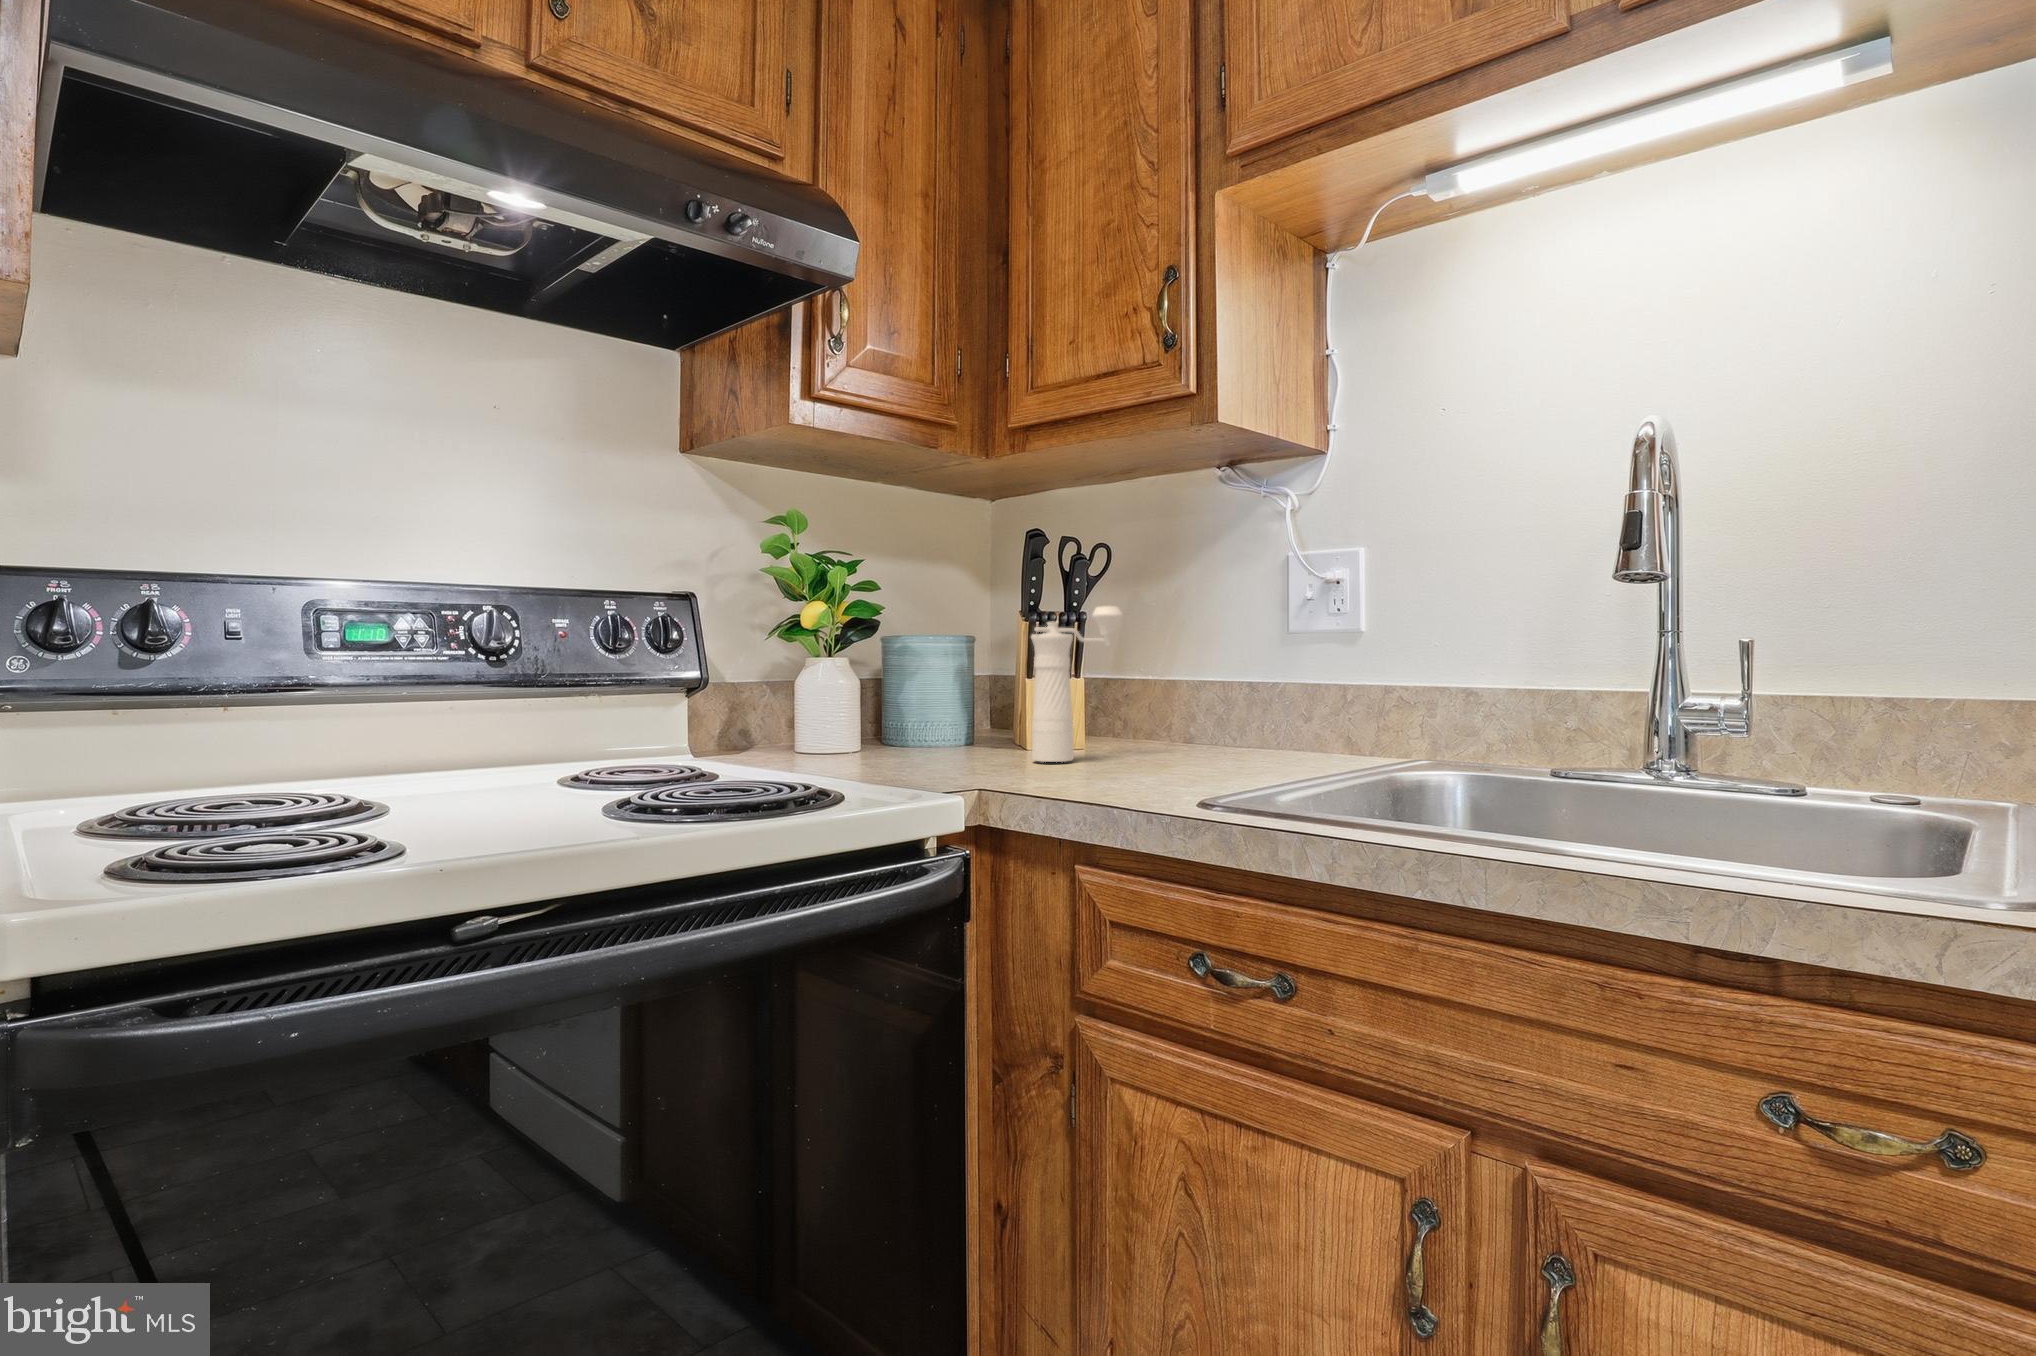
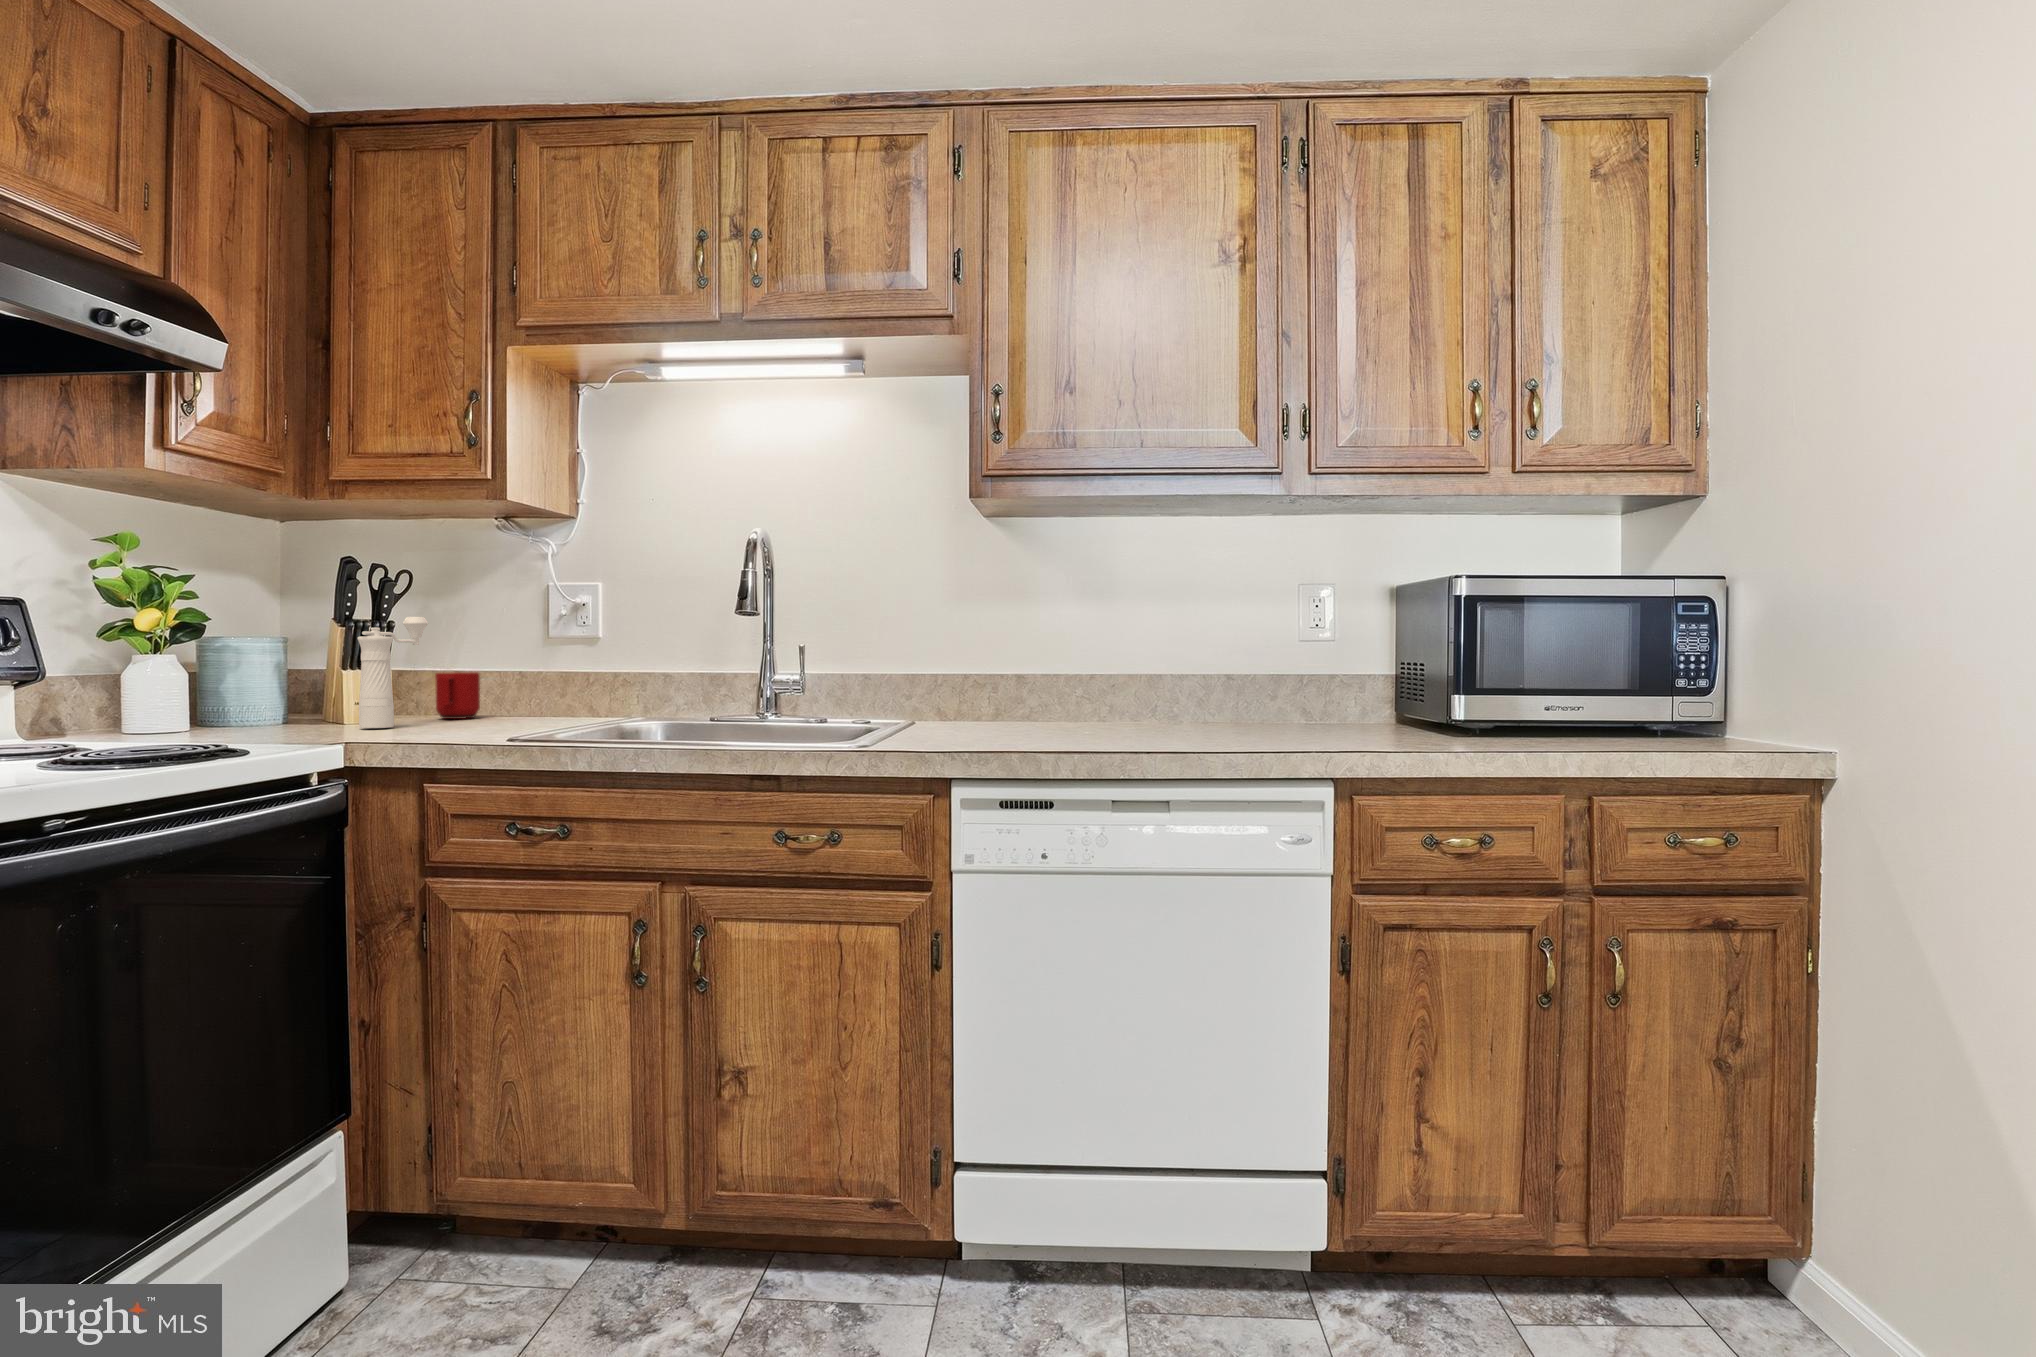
mug: none [1138,684,1193,749] -> present [435,672,480,719]

